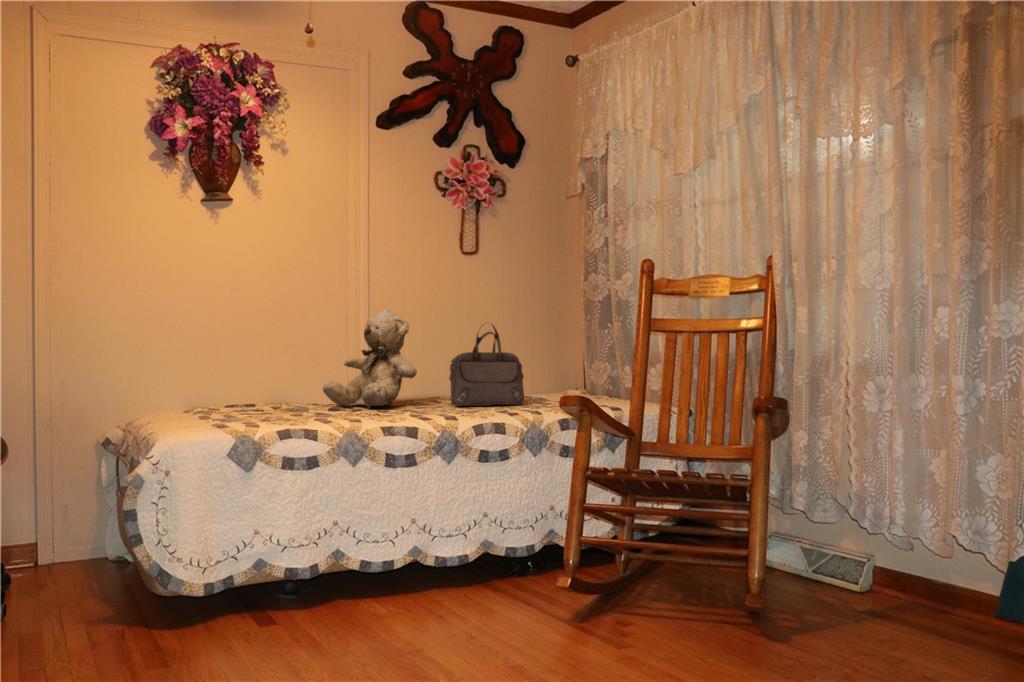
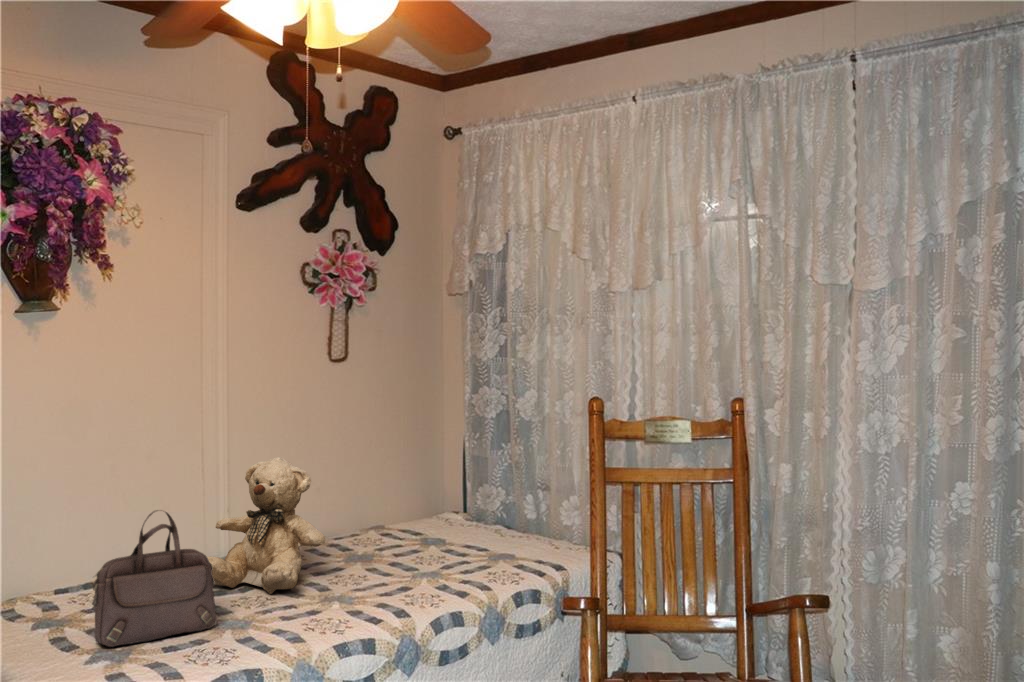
handbag: present [449,325,525,406] -> present [92,510,217,647]

